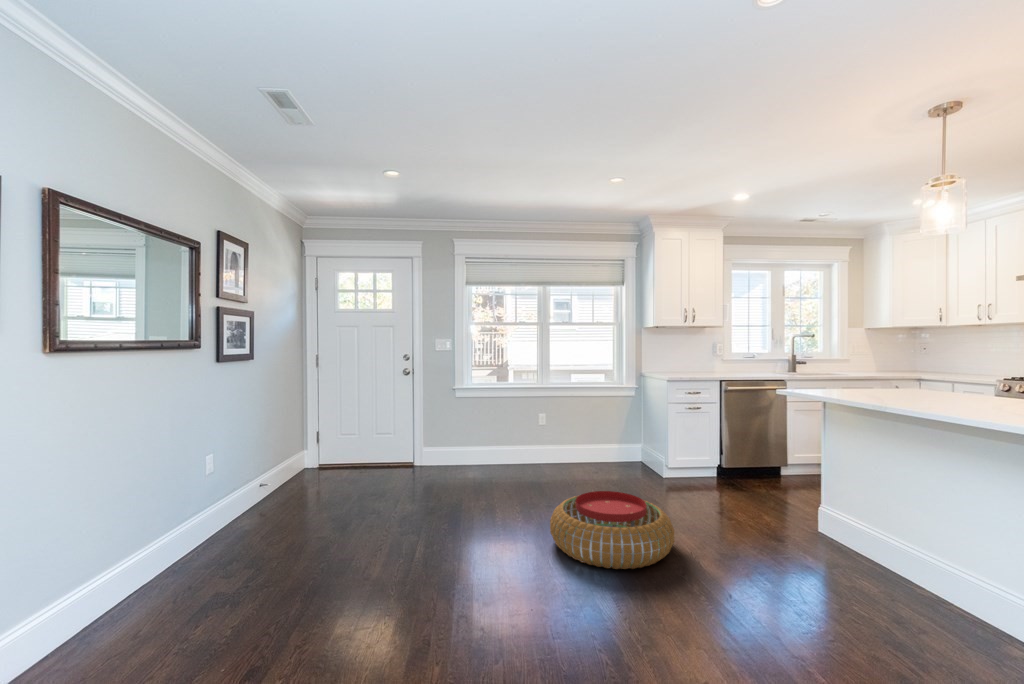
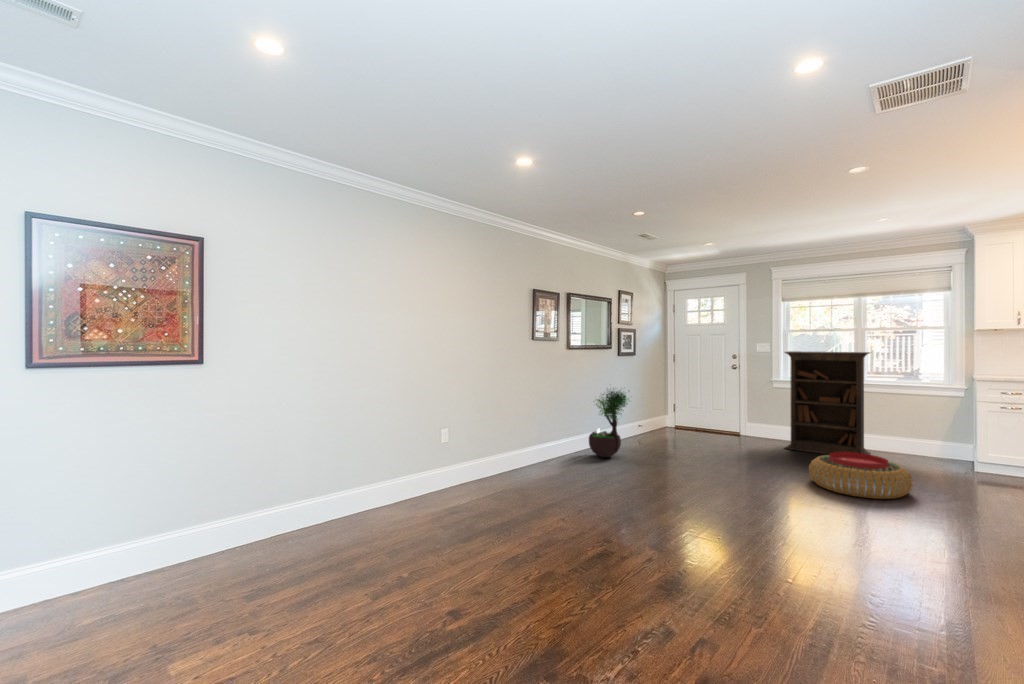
bookcase: none [478,350,572,484] -> present [785,351,871,455]
potted tree: none [133,425,247,595] -> present [589,391,629,457]

